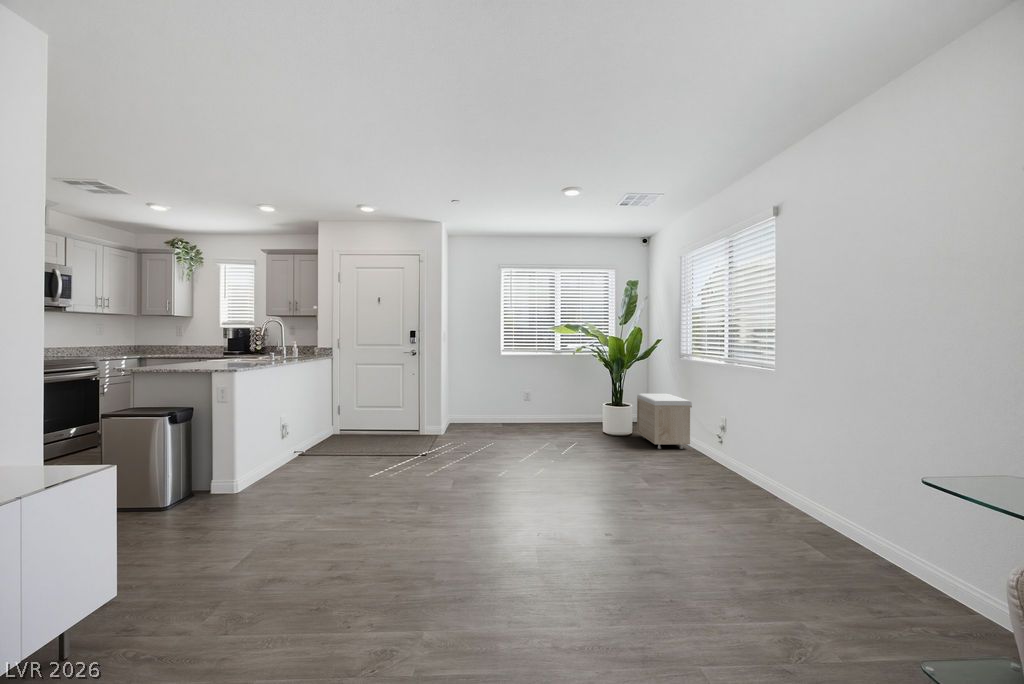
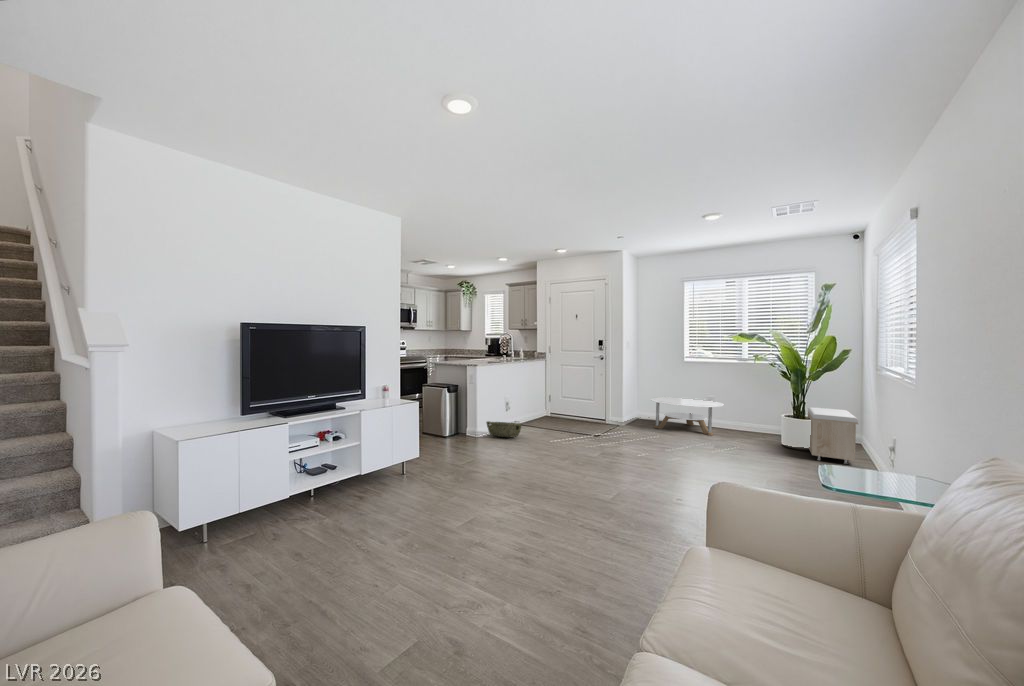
round table: none [474,394,554,435] -> present [651,397,724,435]
woven basket: none [251,458,315,485] -> present [486,421,522,437]

